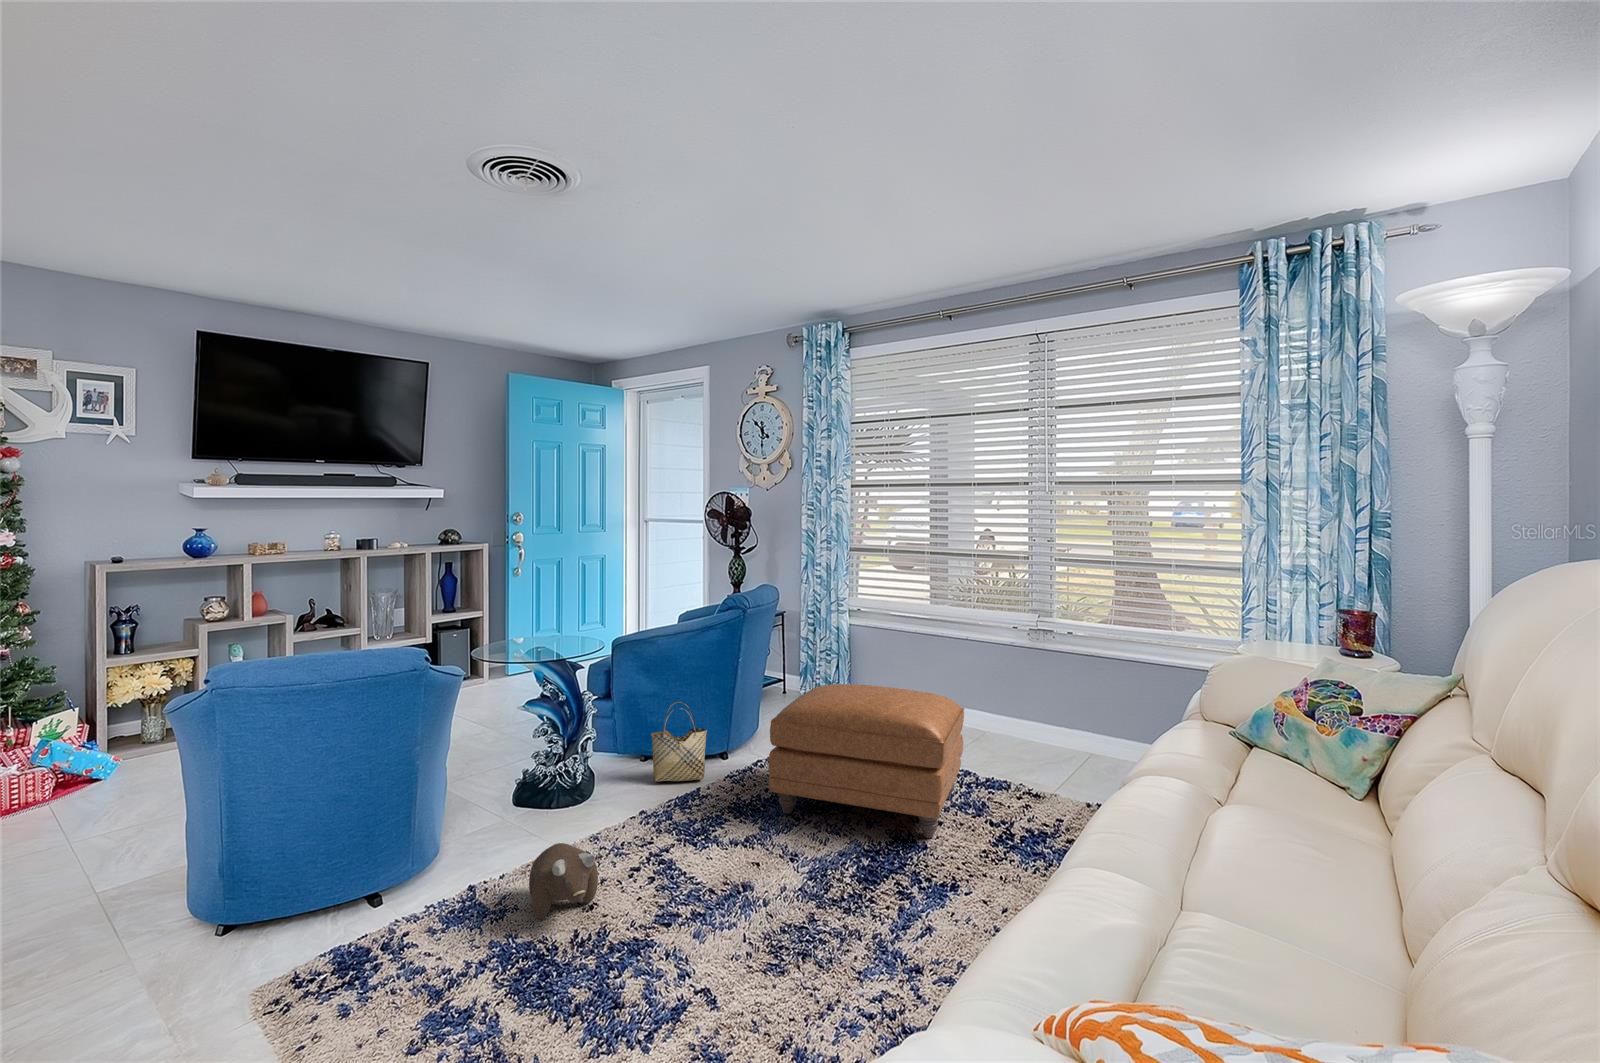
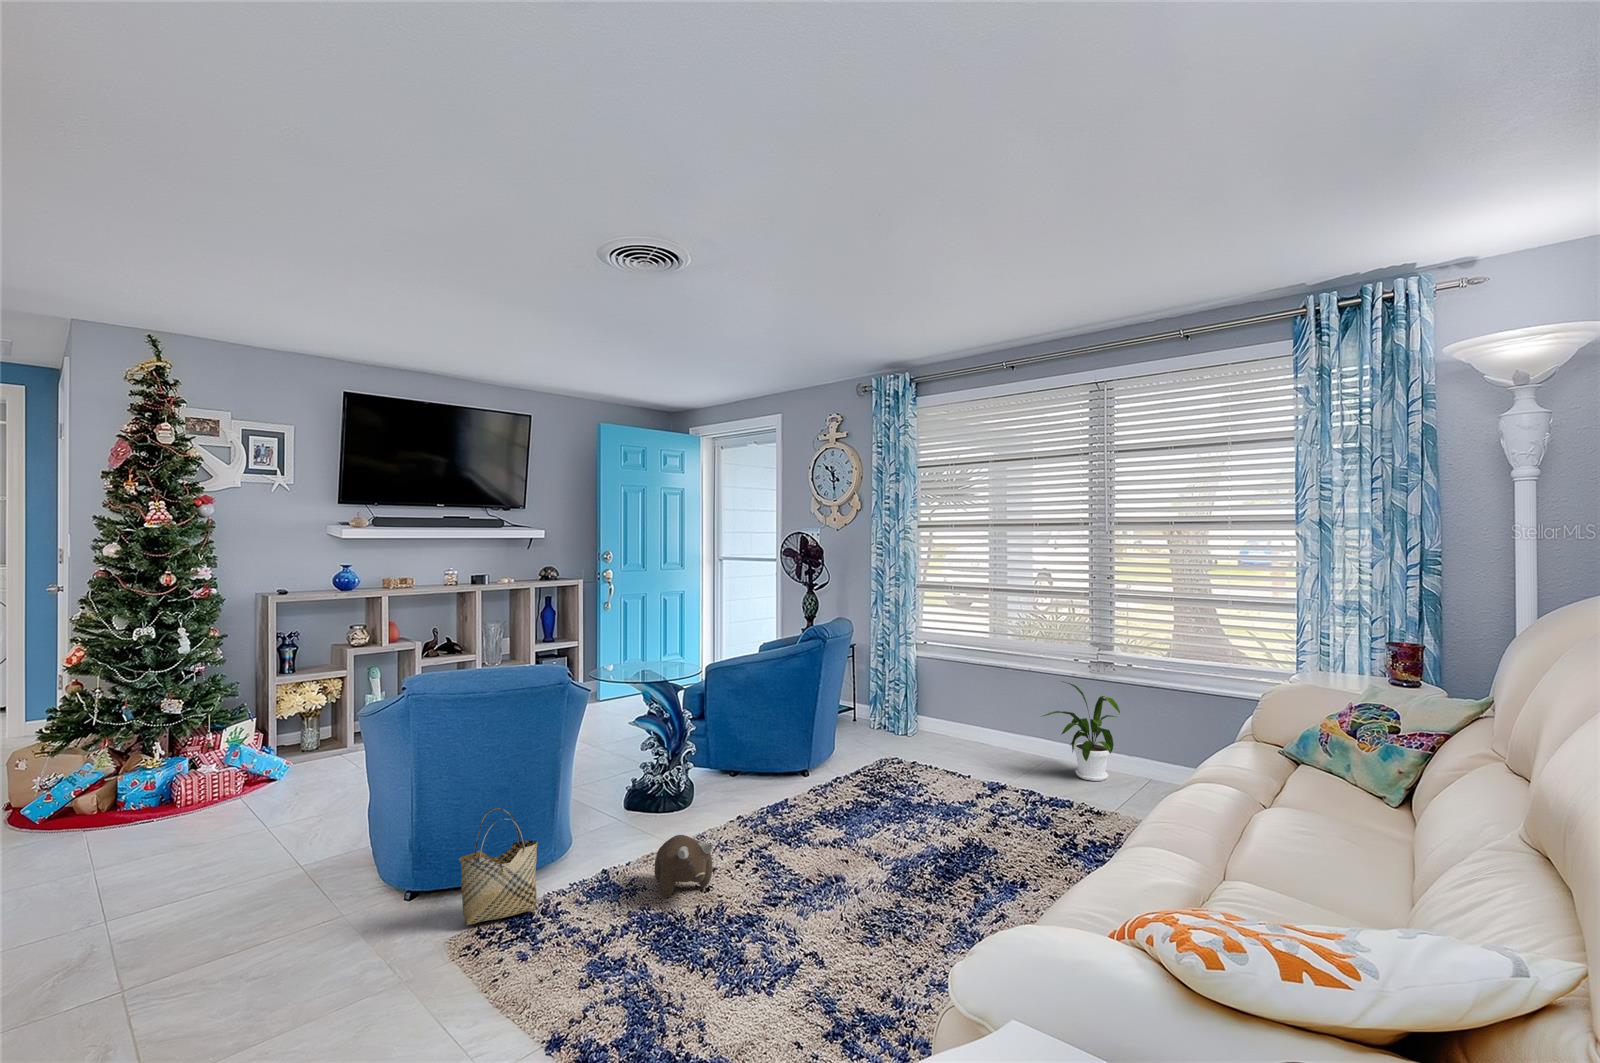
house plant: none [971,651,1054,756] -> present [1043,681,1120,781]
ottoman: present [769,684,964,838] -> none [853,708,1033,848]
woven basket: present [651,702,707,782] -> present [459,808,538,925]

